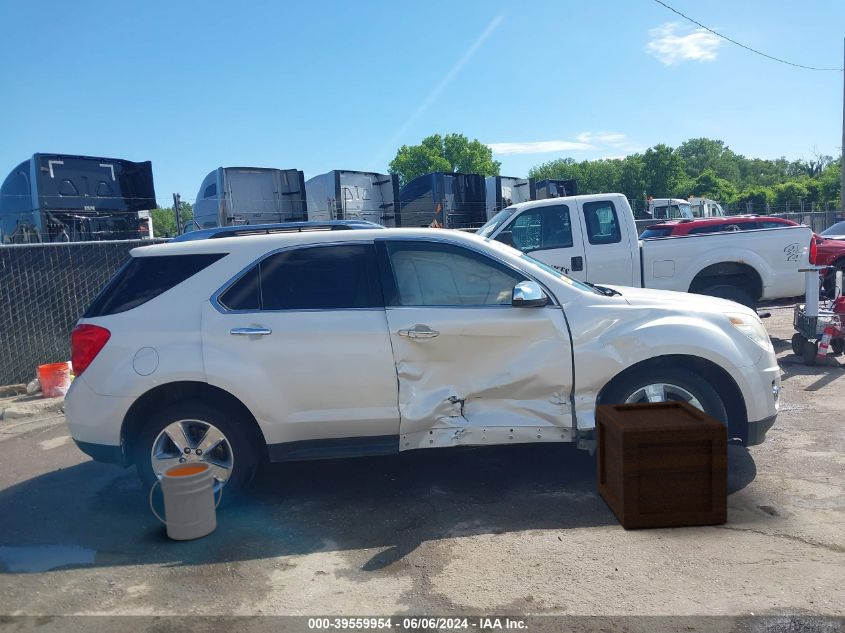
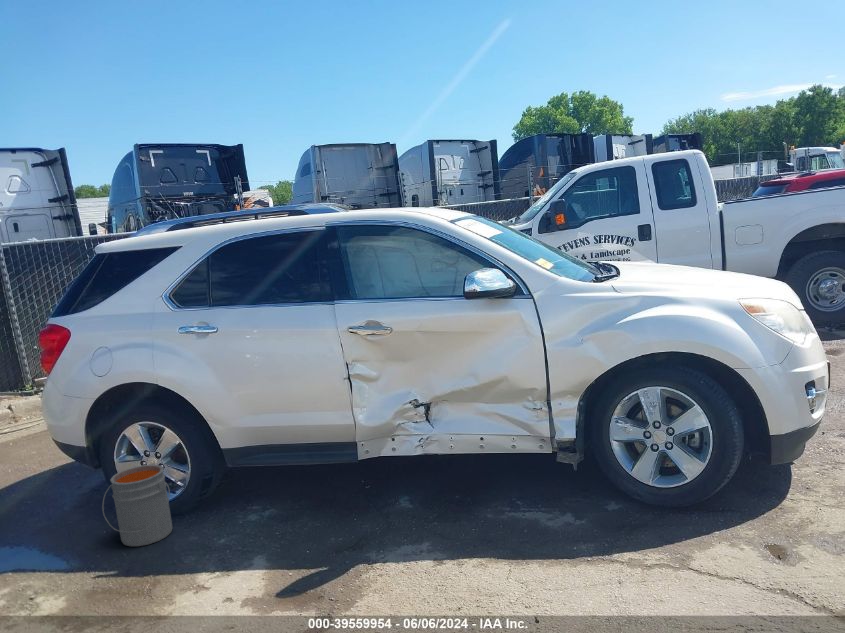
wooden crate: present [596,401,728,529] -> none [576,408,717,566]

